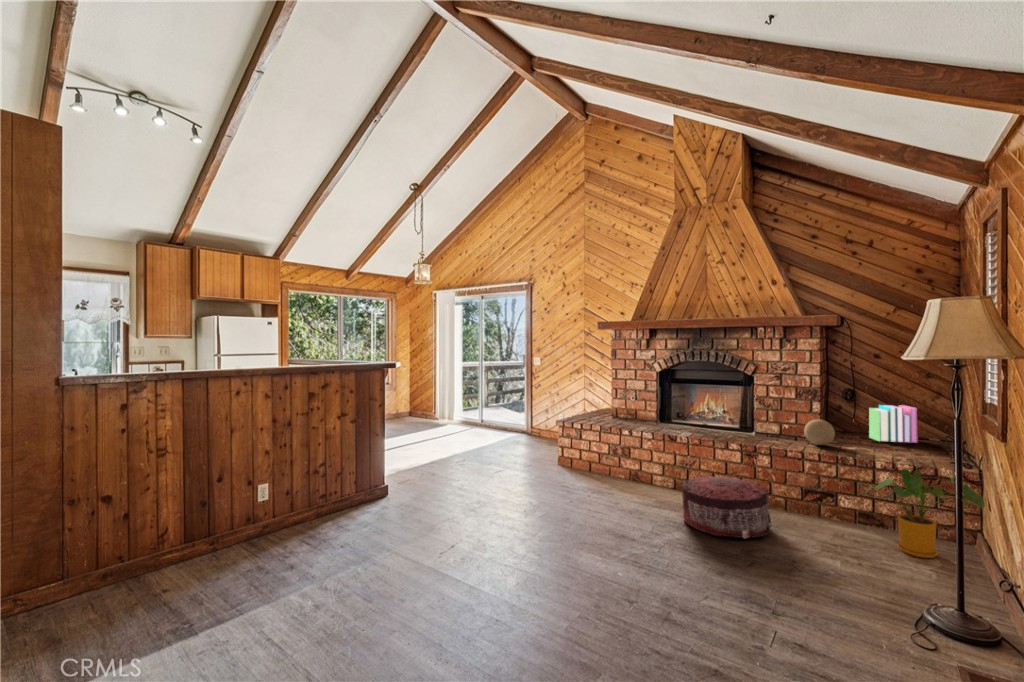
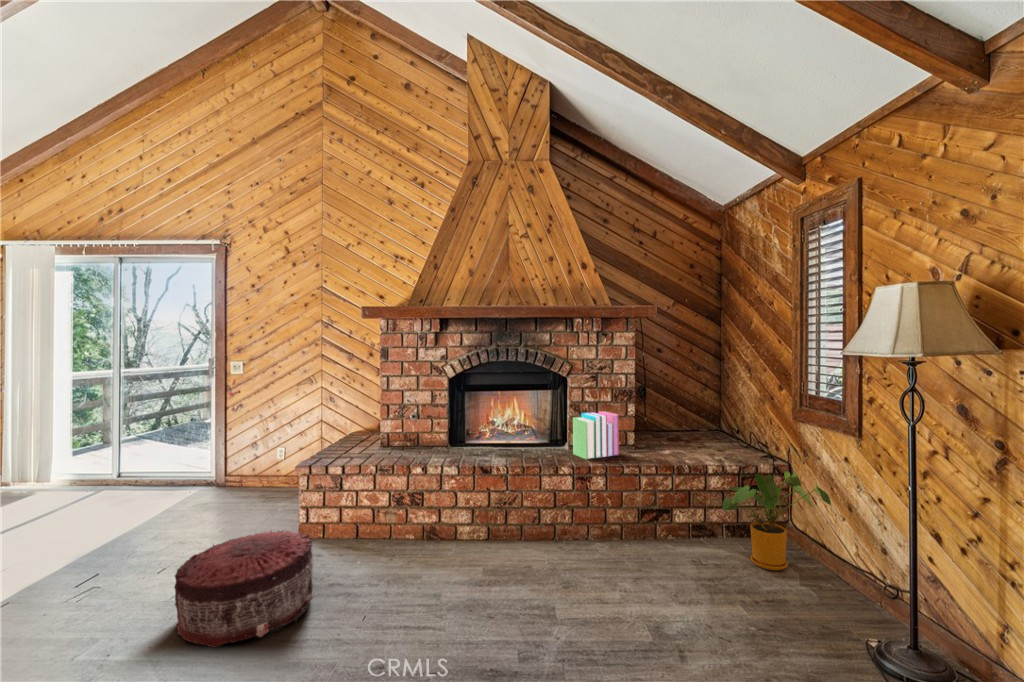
books: present [869,405,918,443] -> present [573,411,619,459]
decorative orb: present [804,419,835,445] -> none [628,424,658,454]
pouf: present [682,476,771,539] -> present [174,531,313,648]

